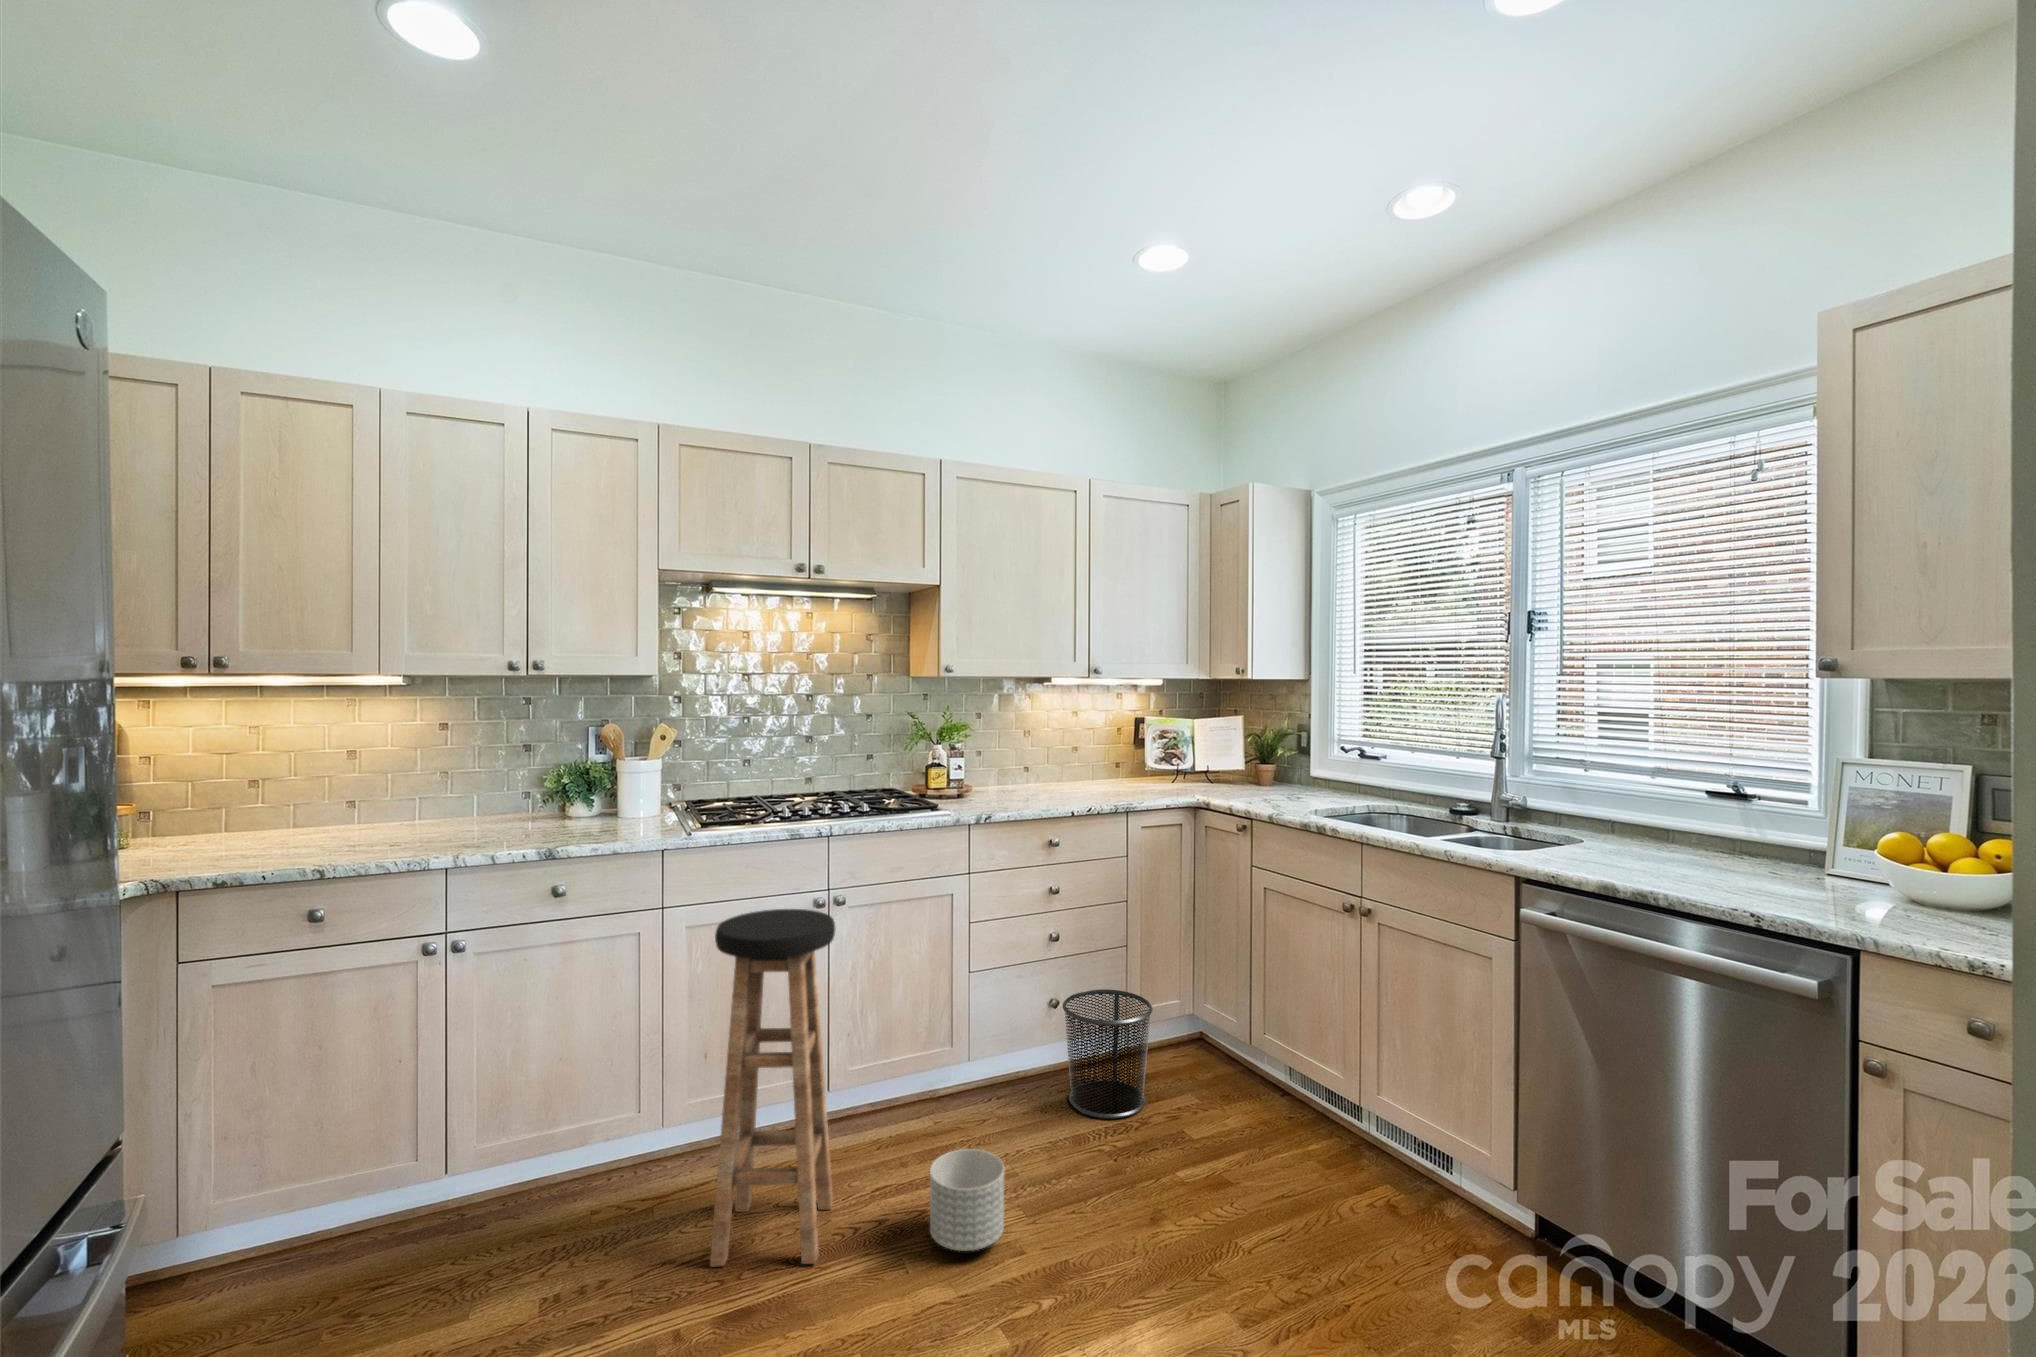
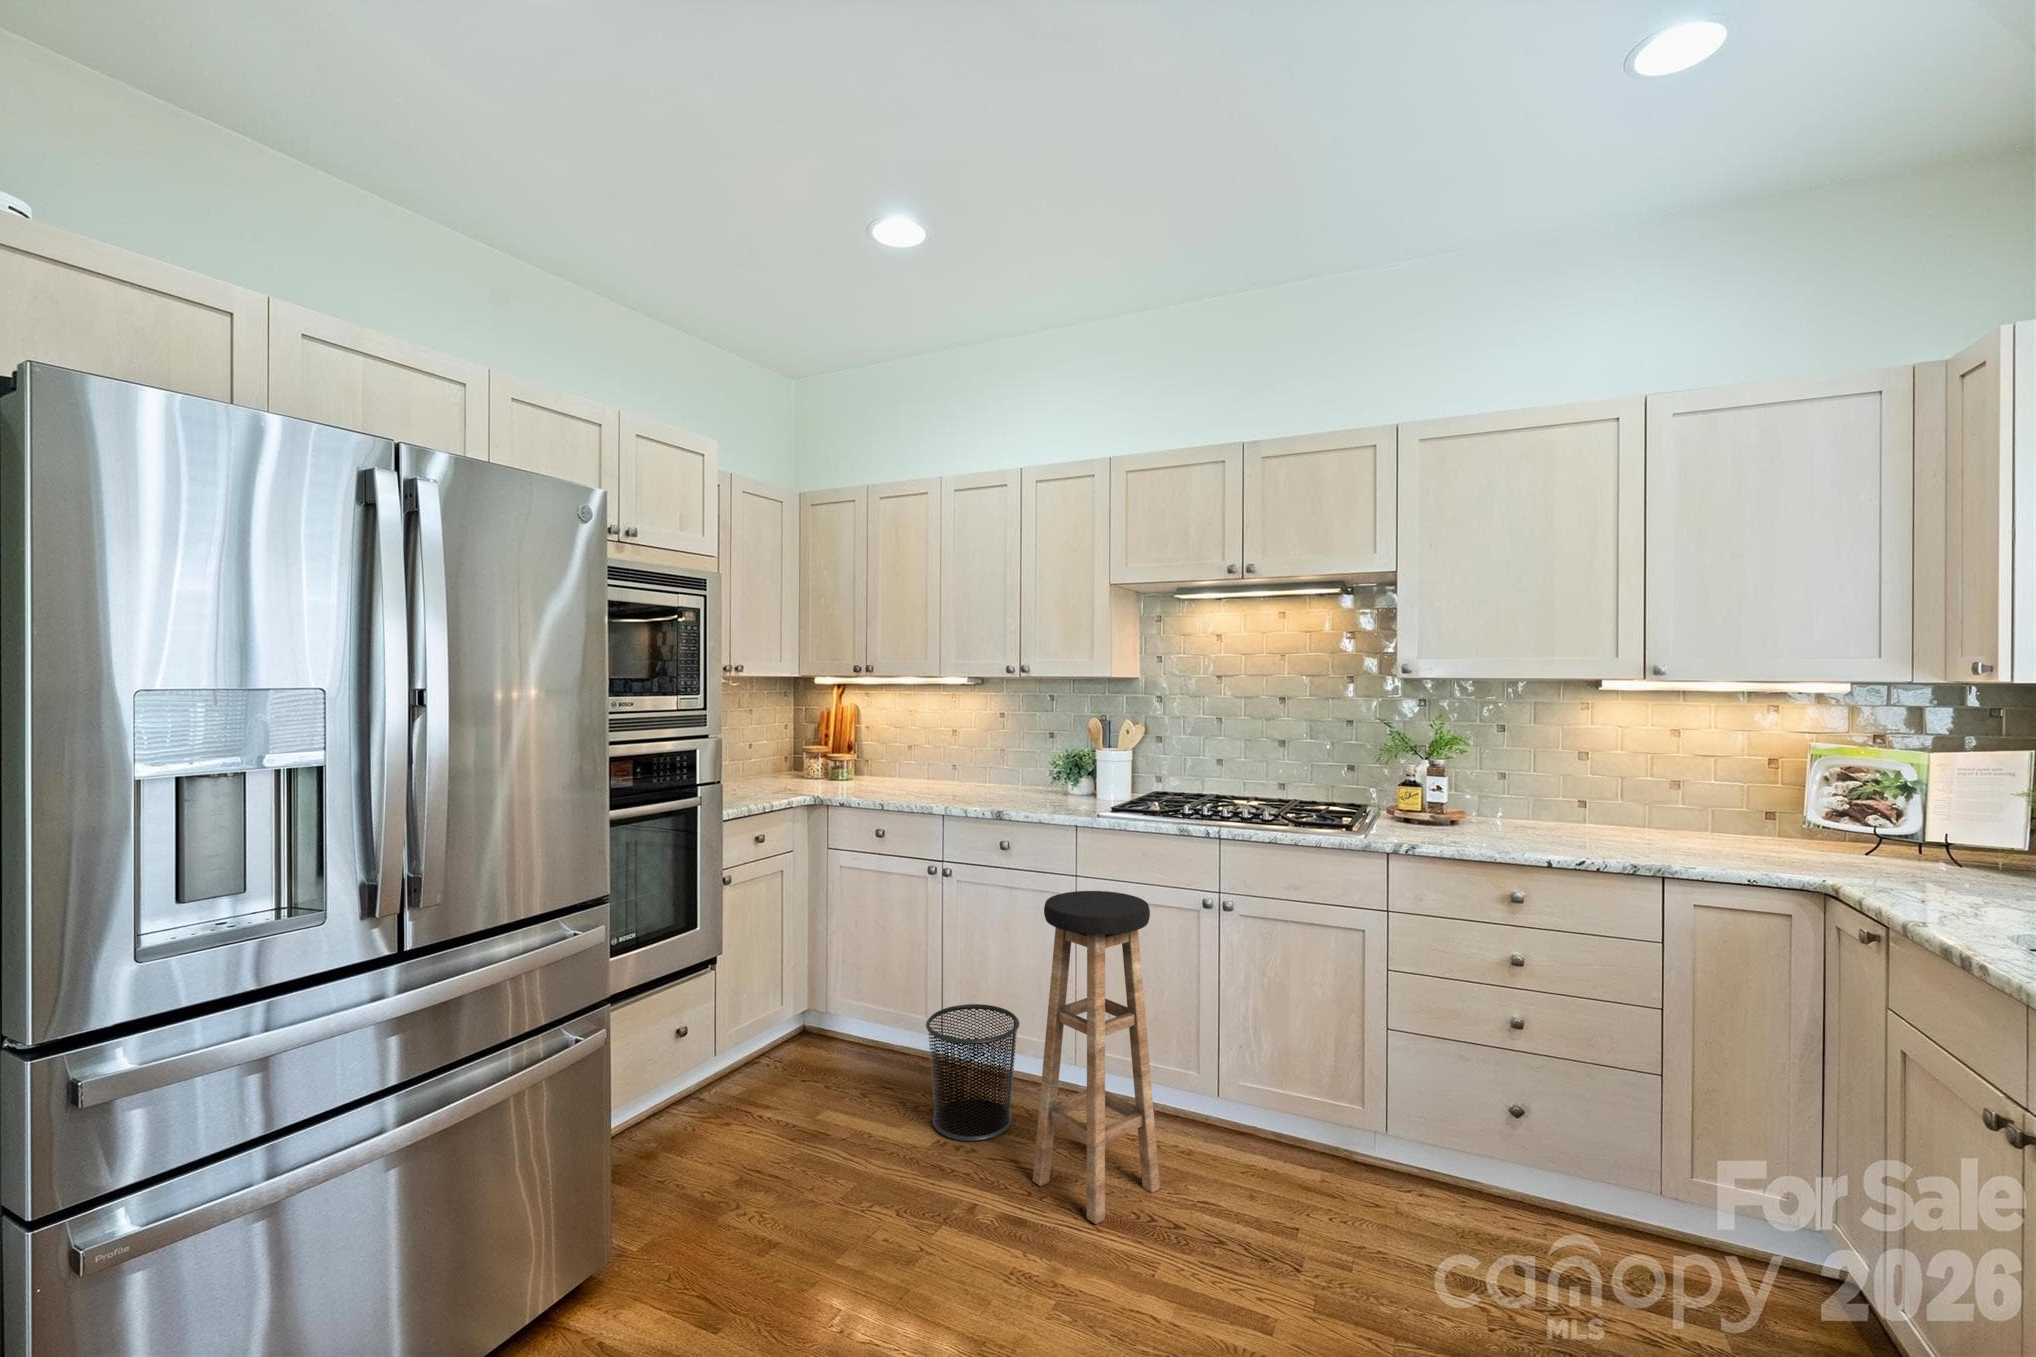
waste bin: present [1063,989,1153,1118] -> present [926,1004,1019,1141]
planter: present [930,1149,1004,1251] -> none [1191,1188,1274,1303]

